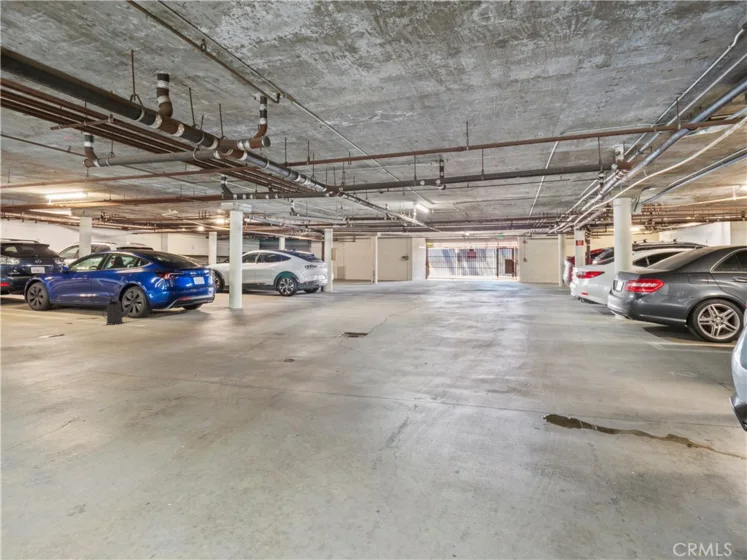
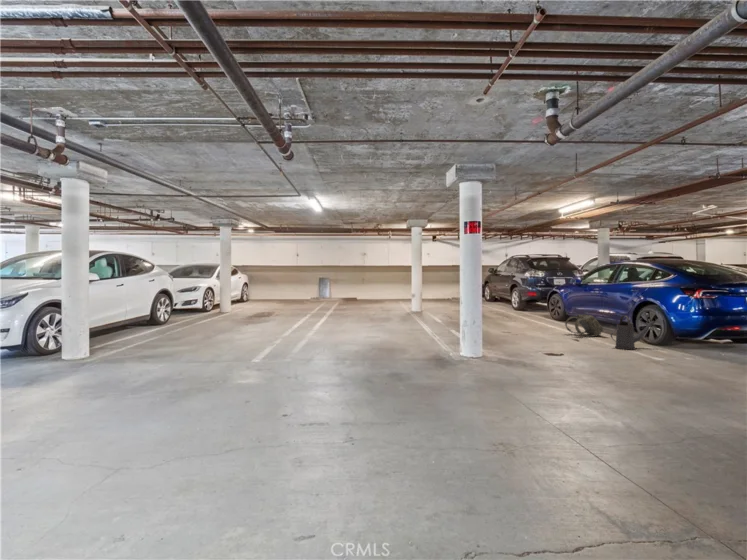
backpack: none [53,300,93,321] -> present [565,315,603,337]

